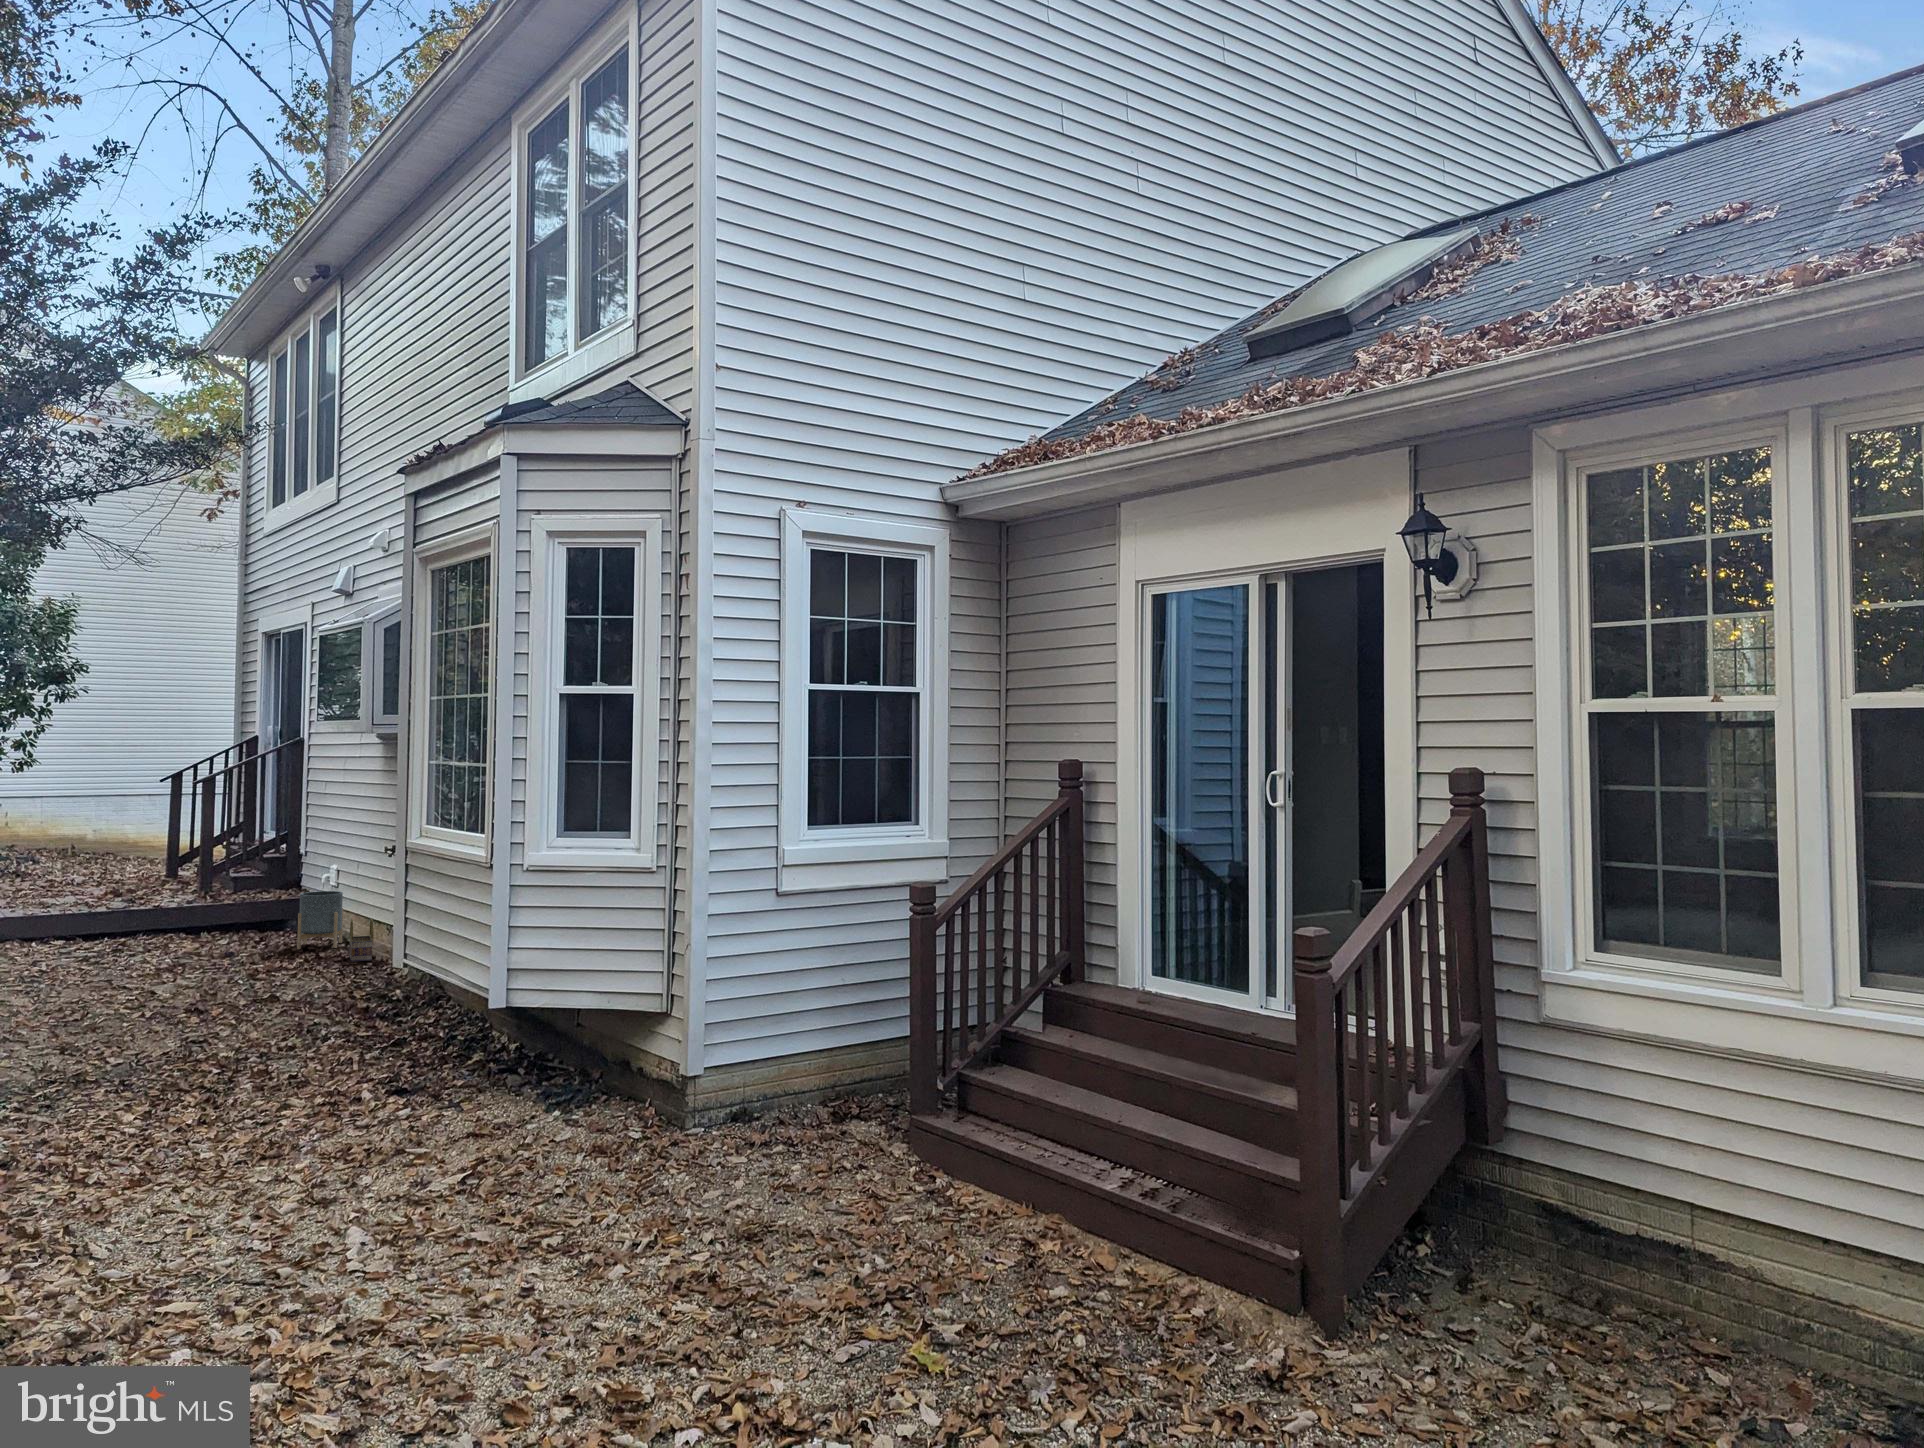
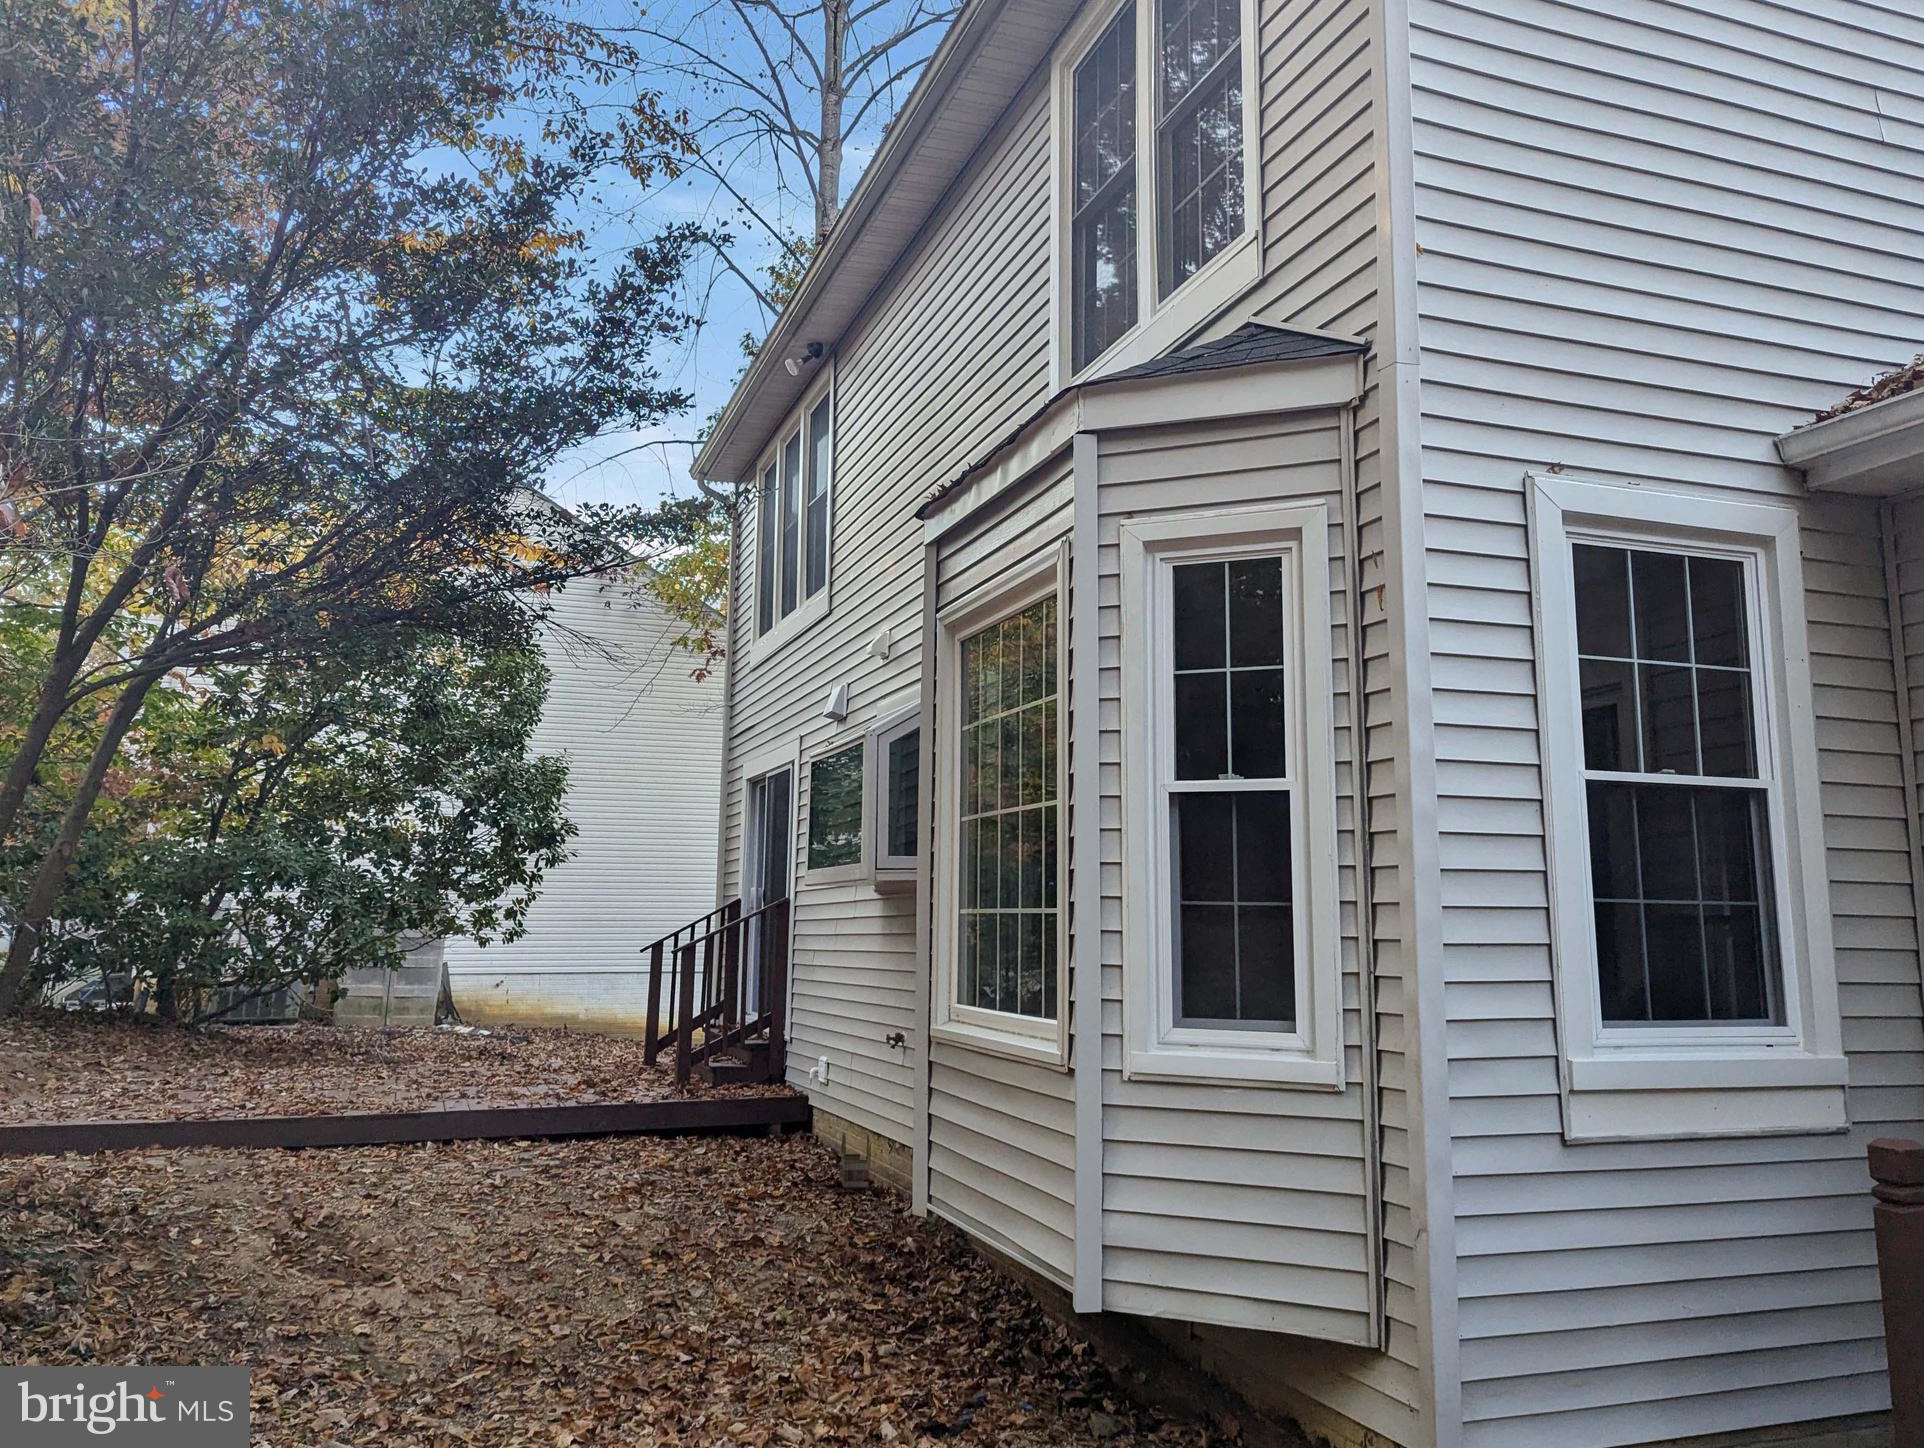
planter: present [297,891,343,949] -> none [780,1091,832,1167]

